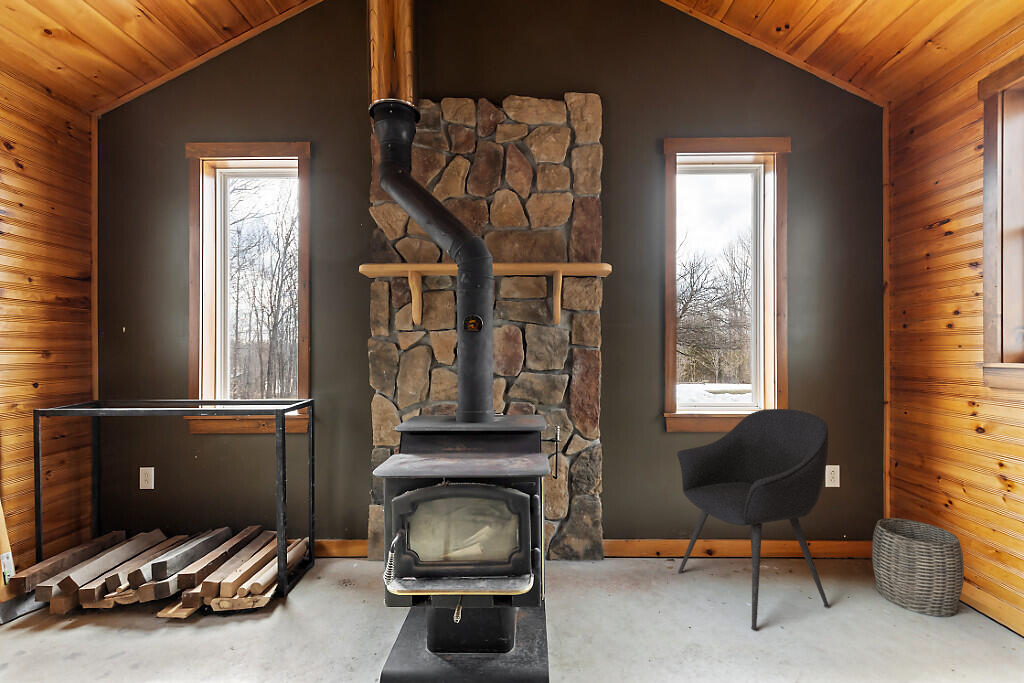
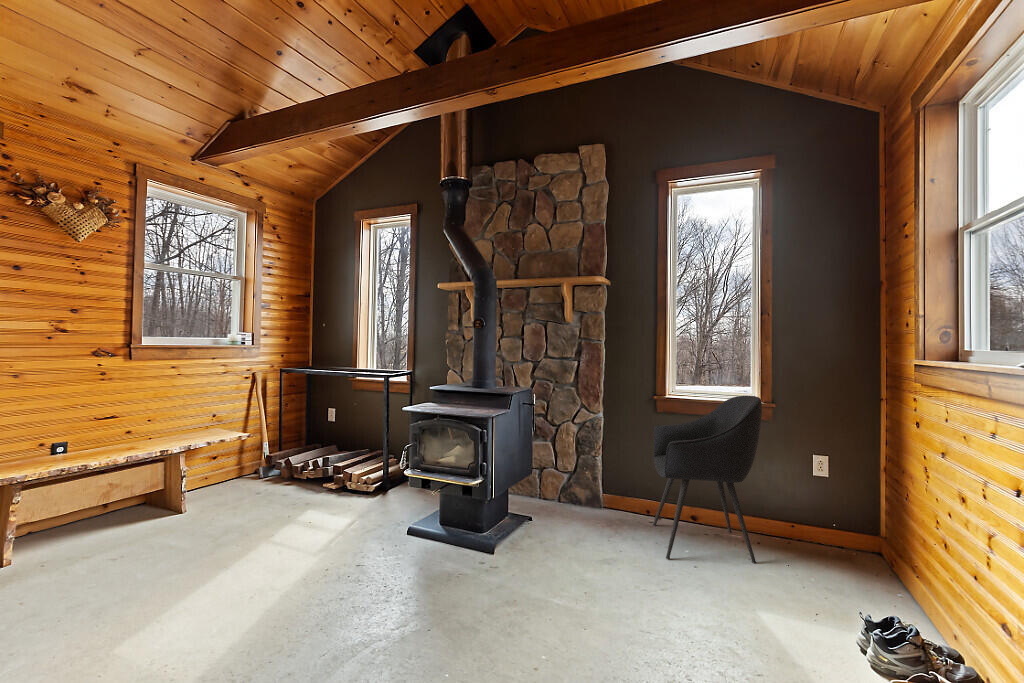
woven basket: present [872,518,964,617] -> none [819,503,898,590]

